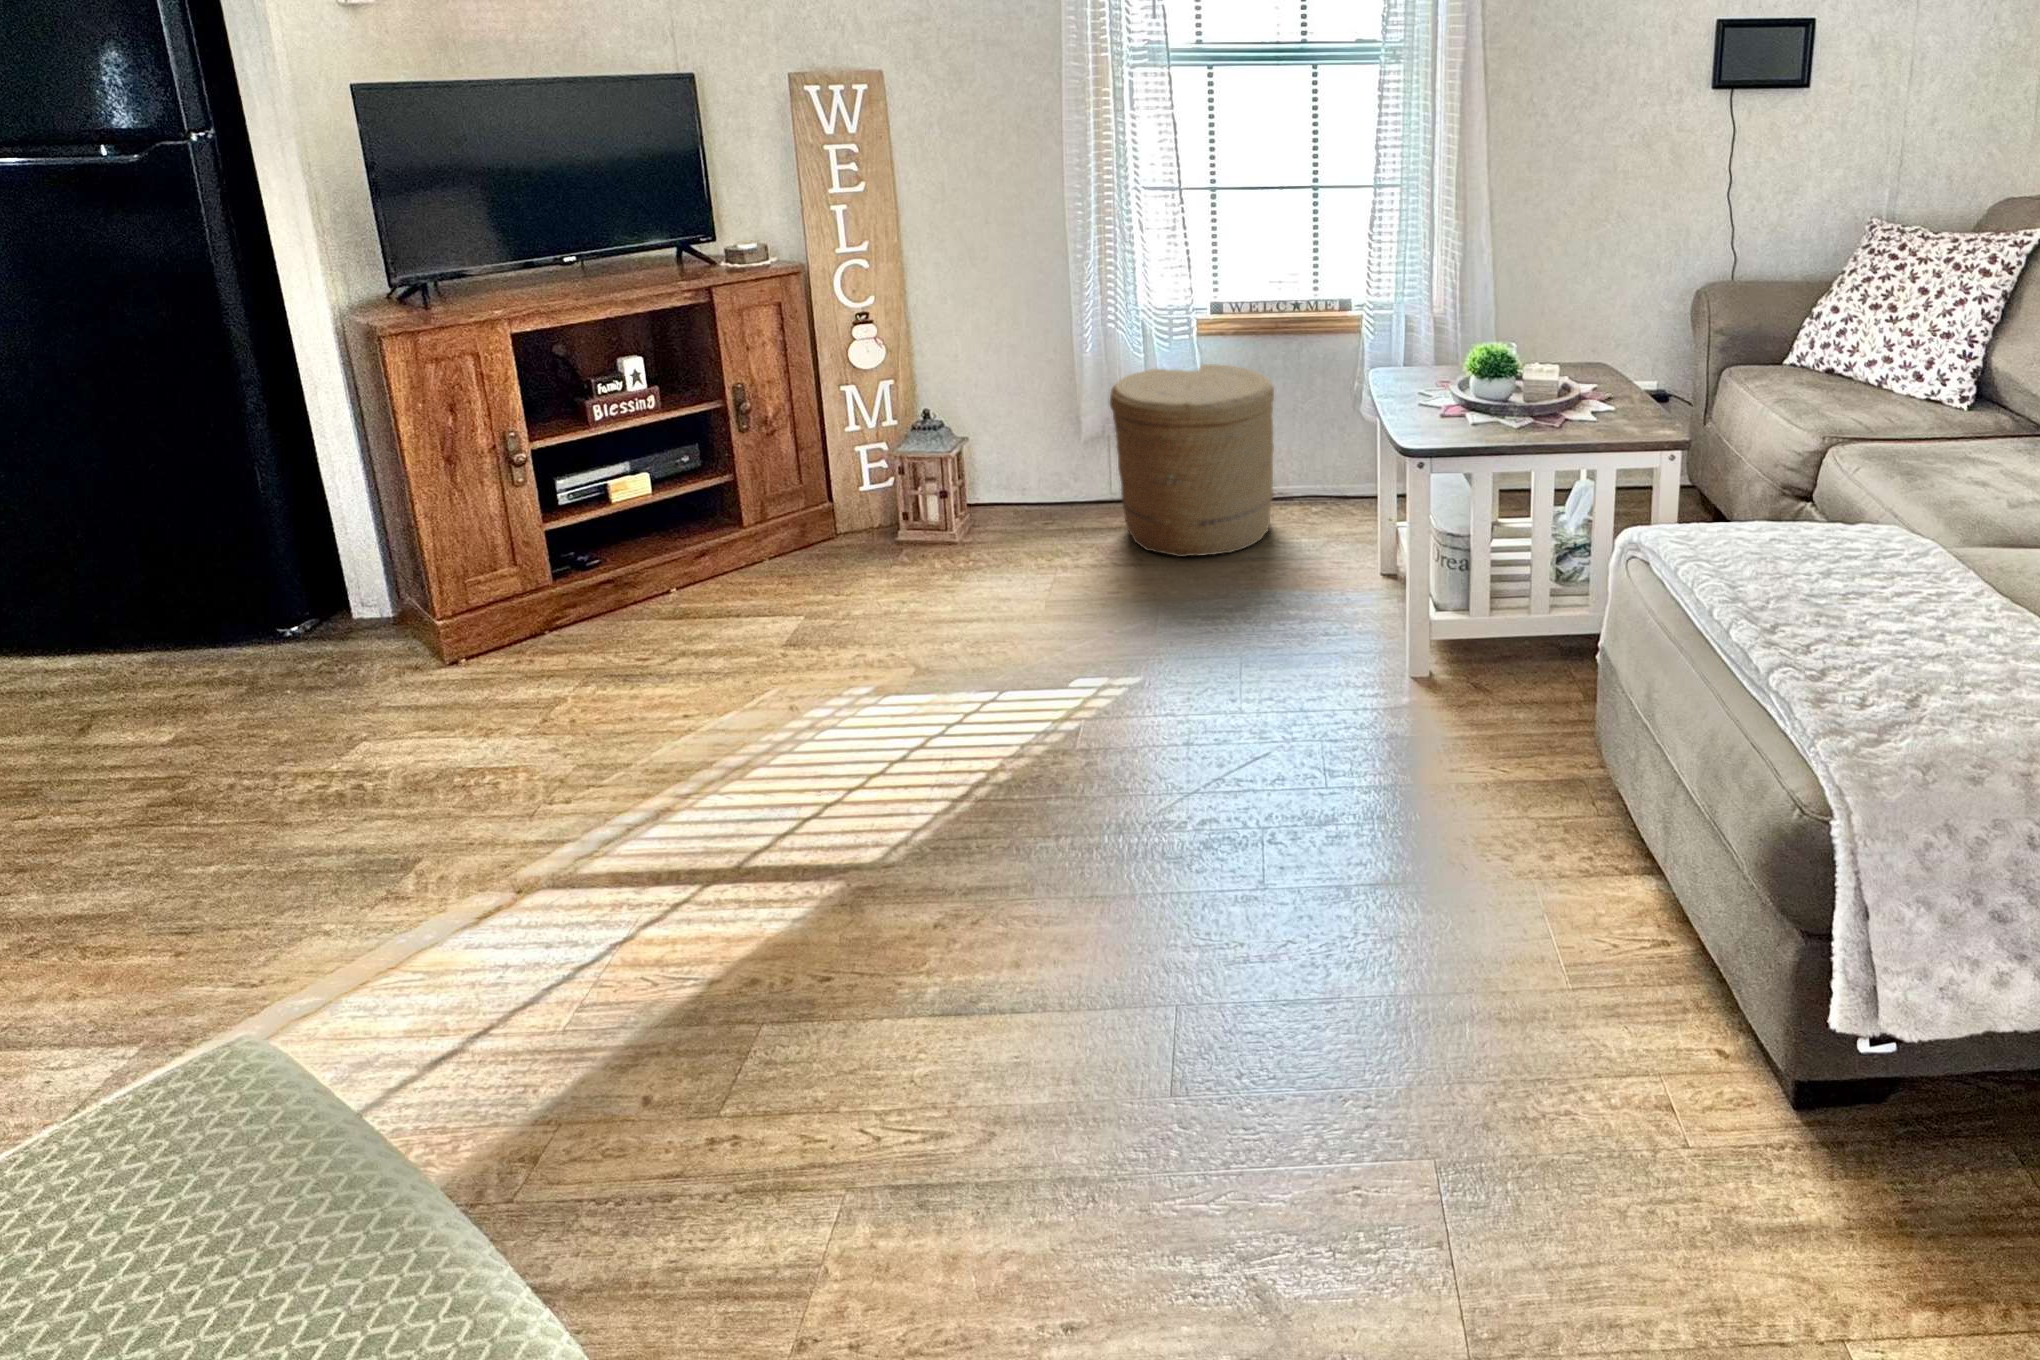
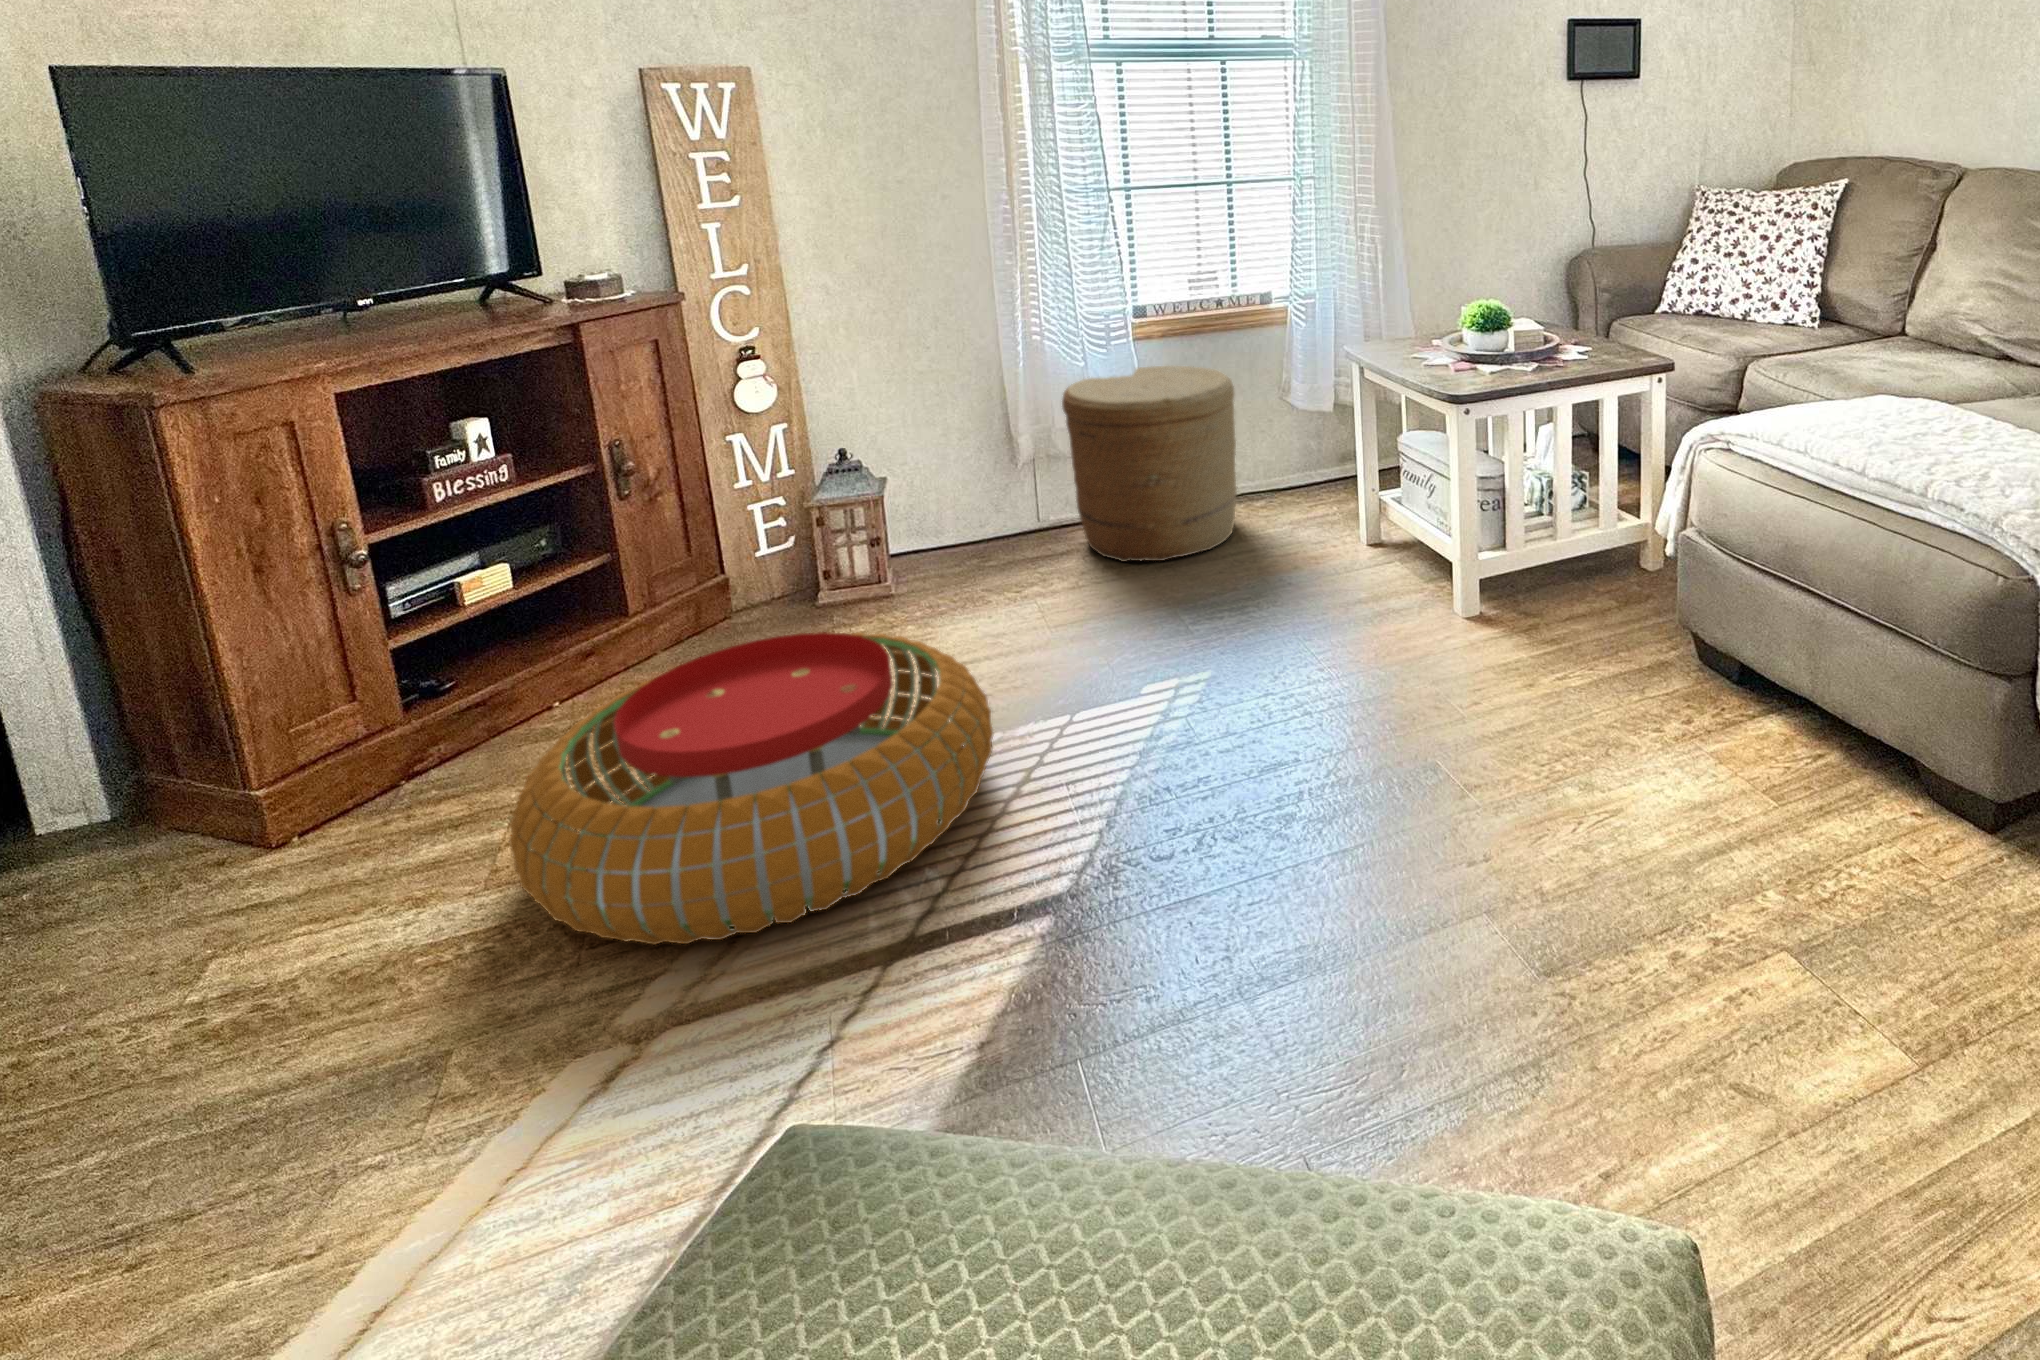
pouf: none [512,578,906,828] -> present [509,632,993,944]

